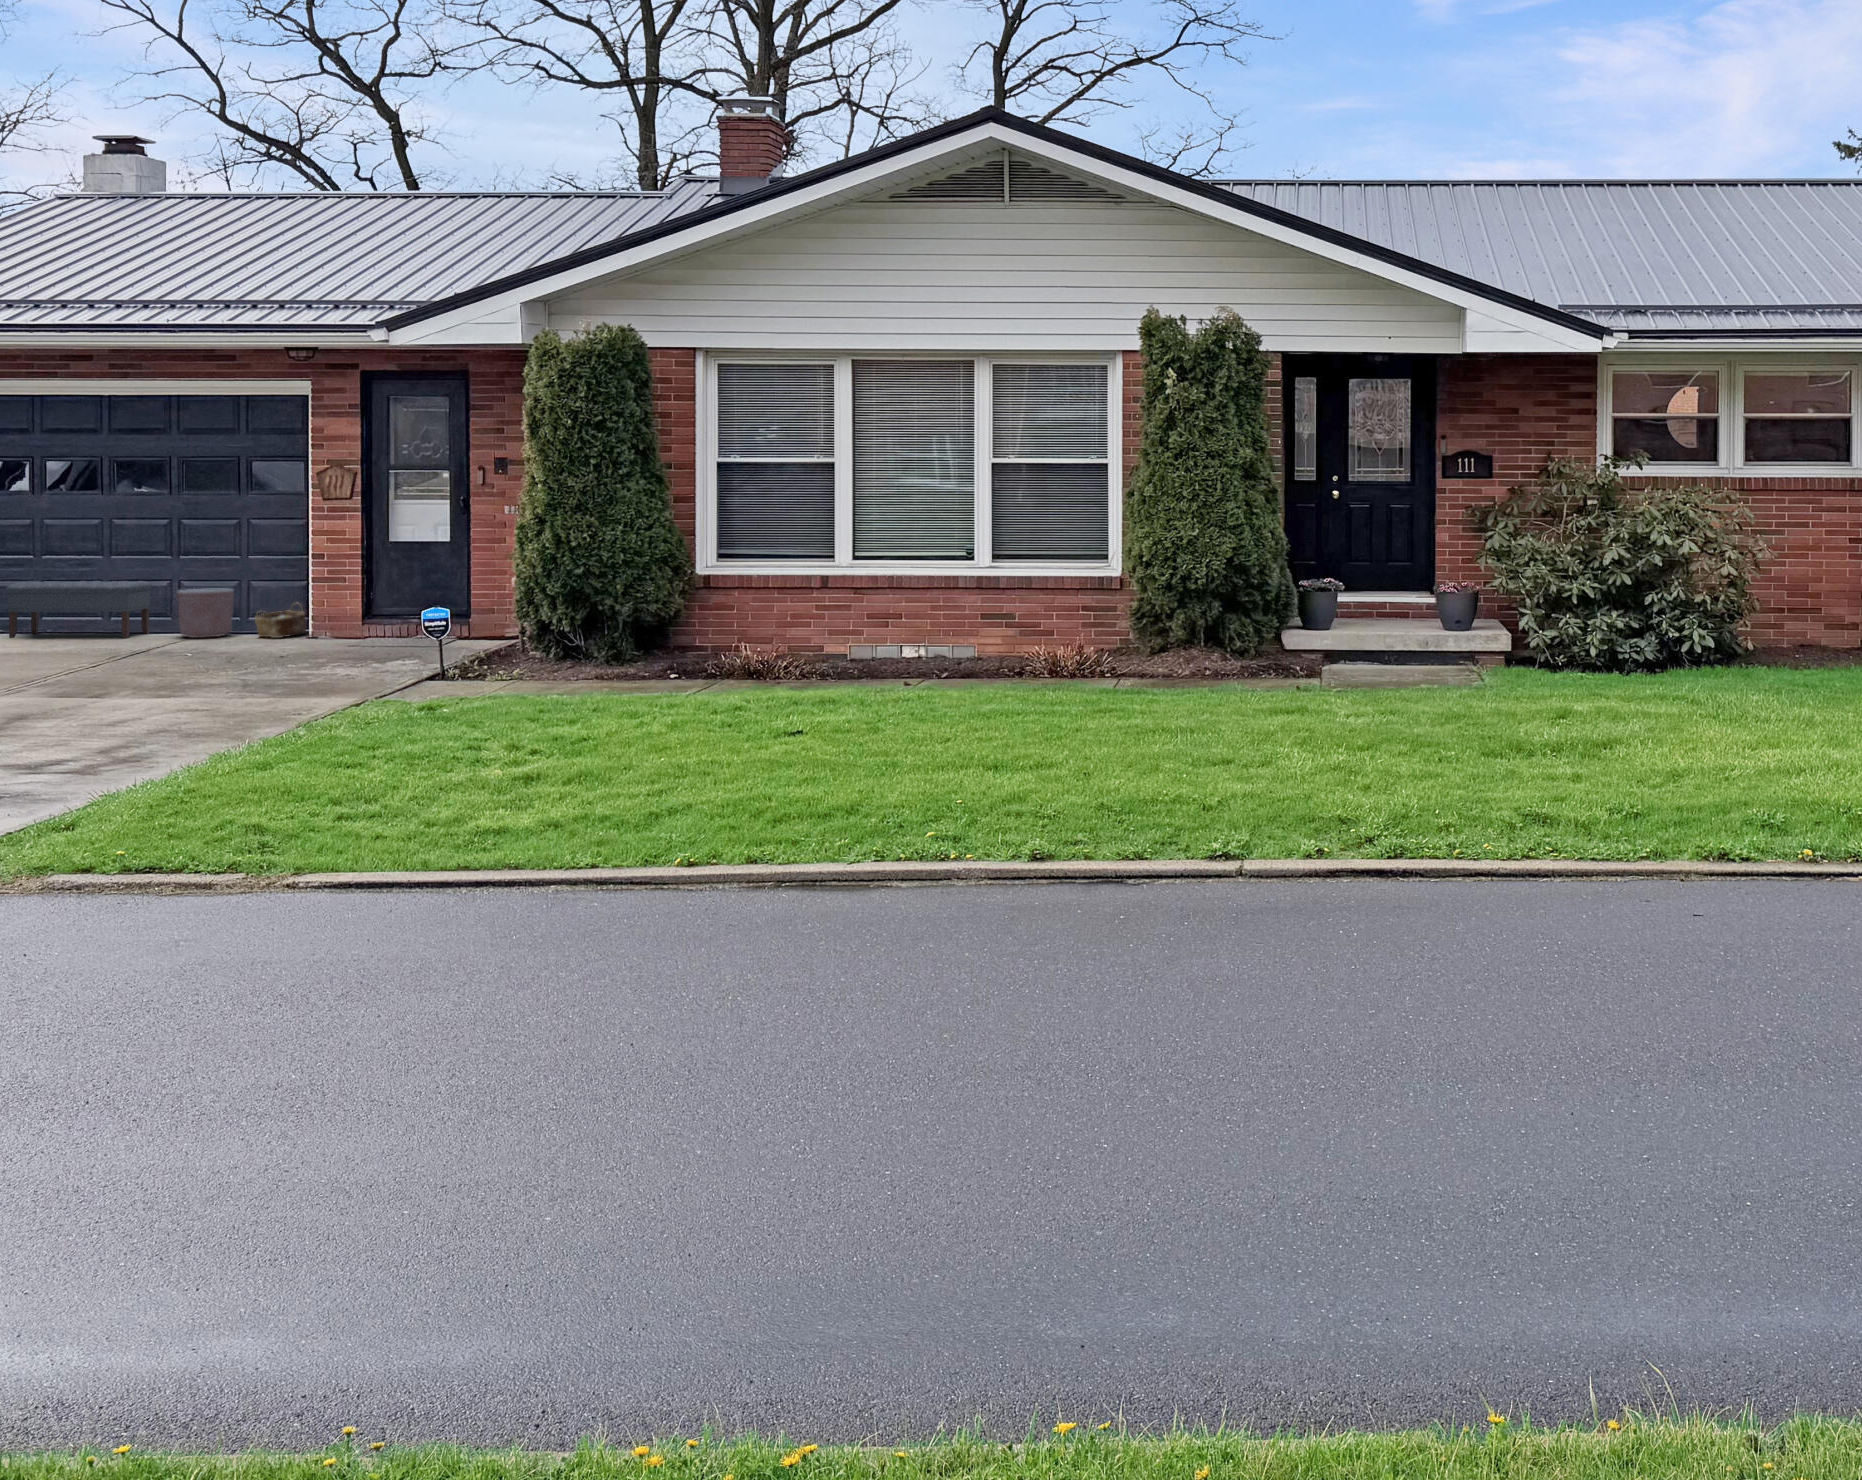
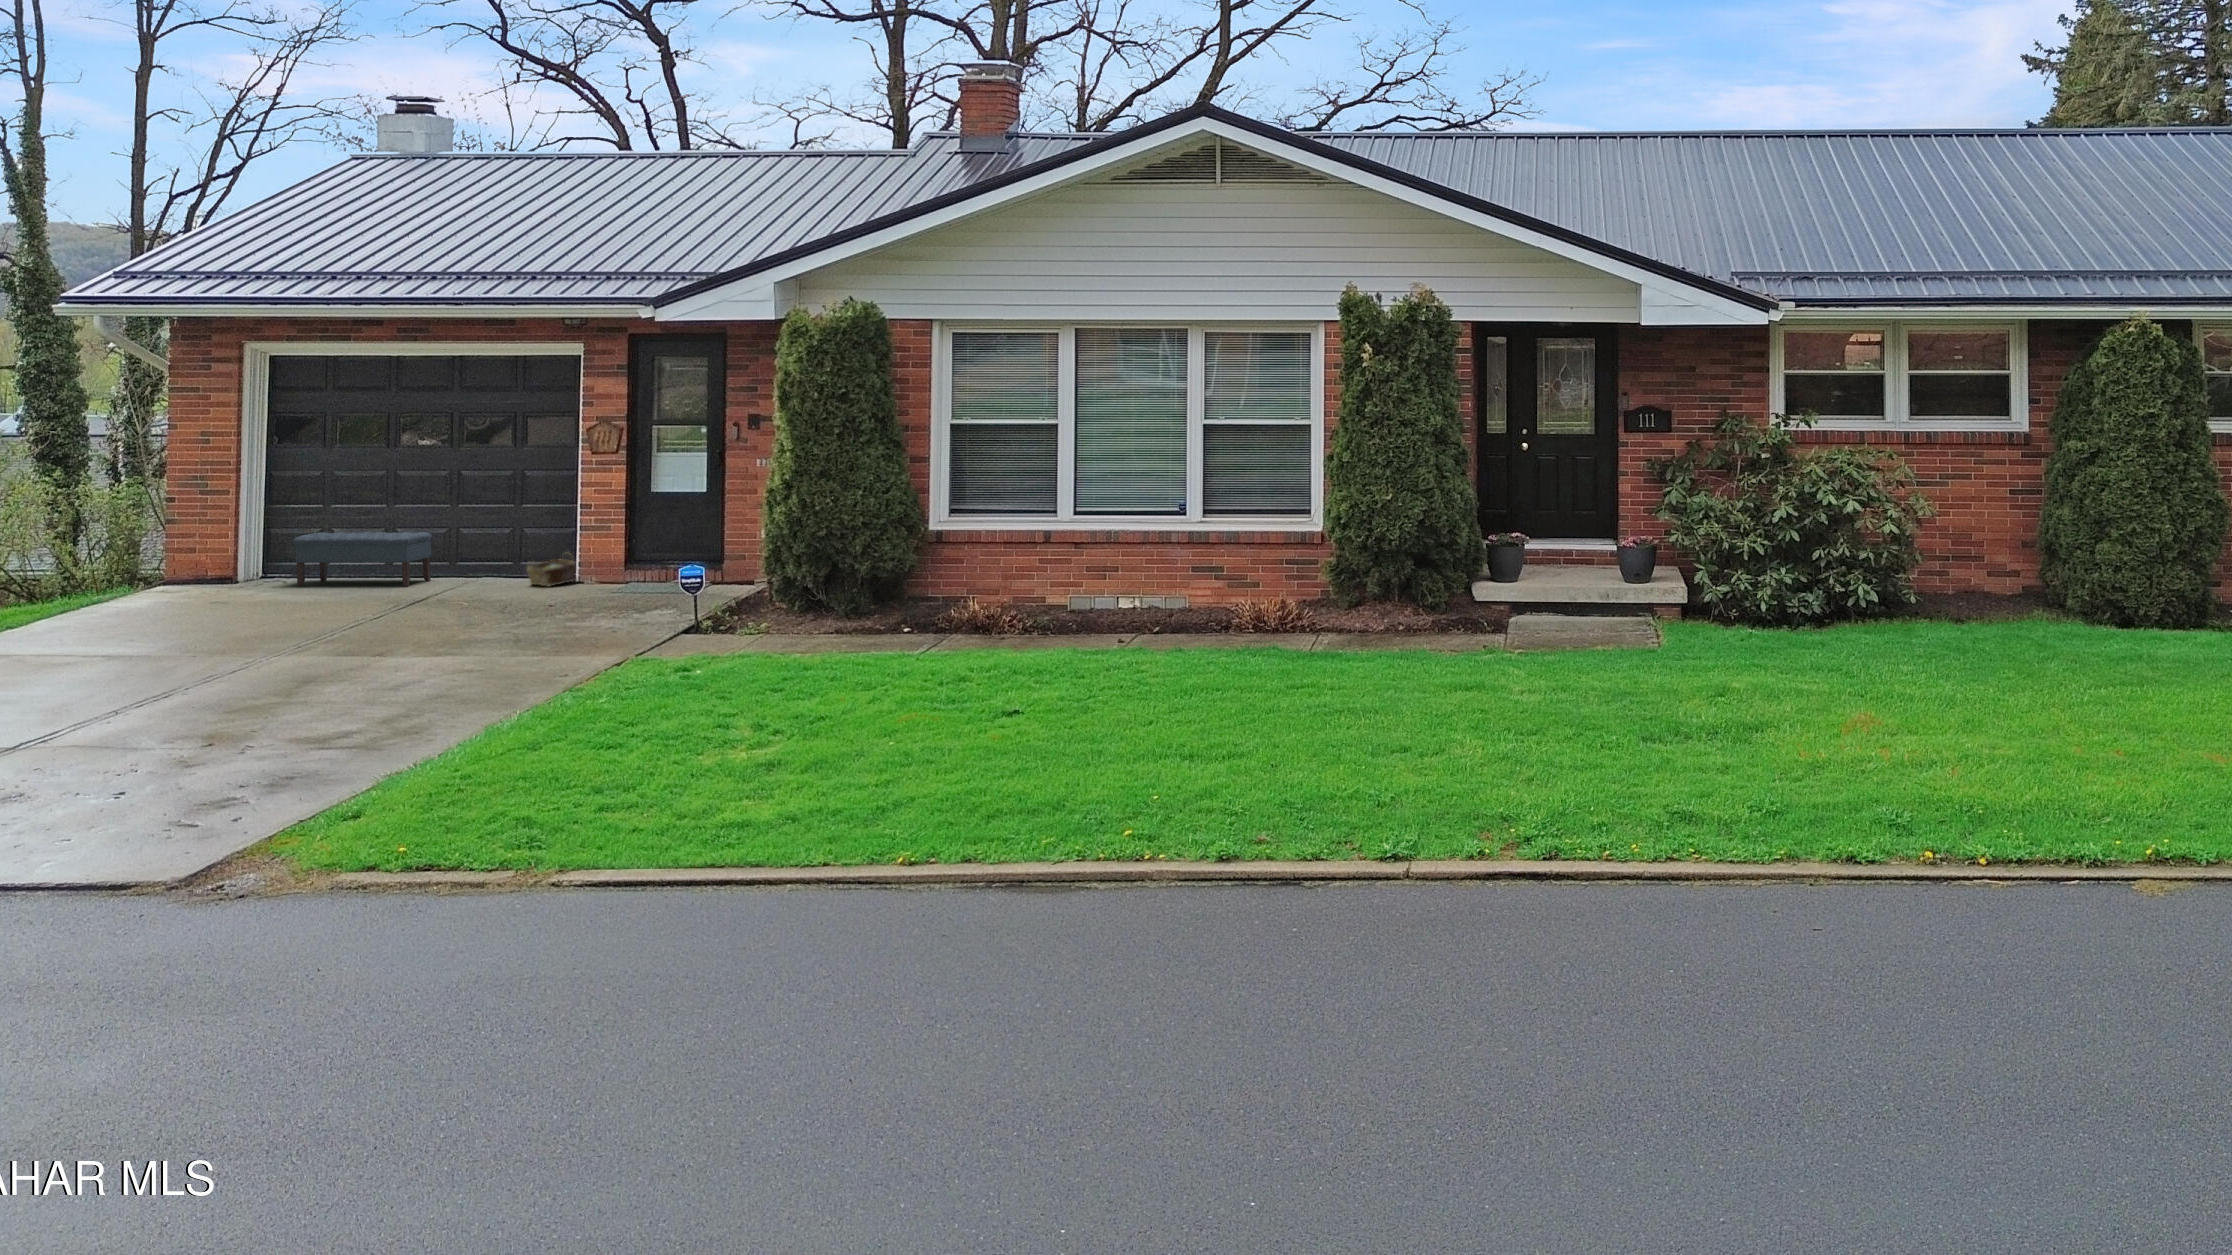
planter: present [177,589,234,638] -> none [454,539,508,586]

